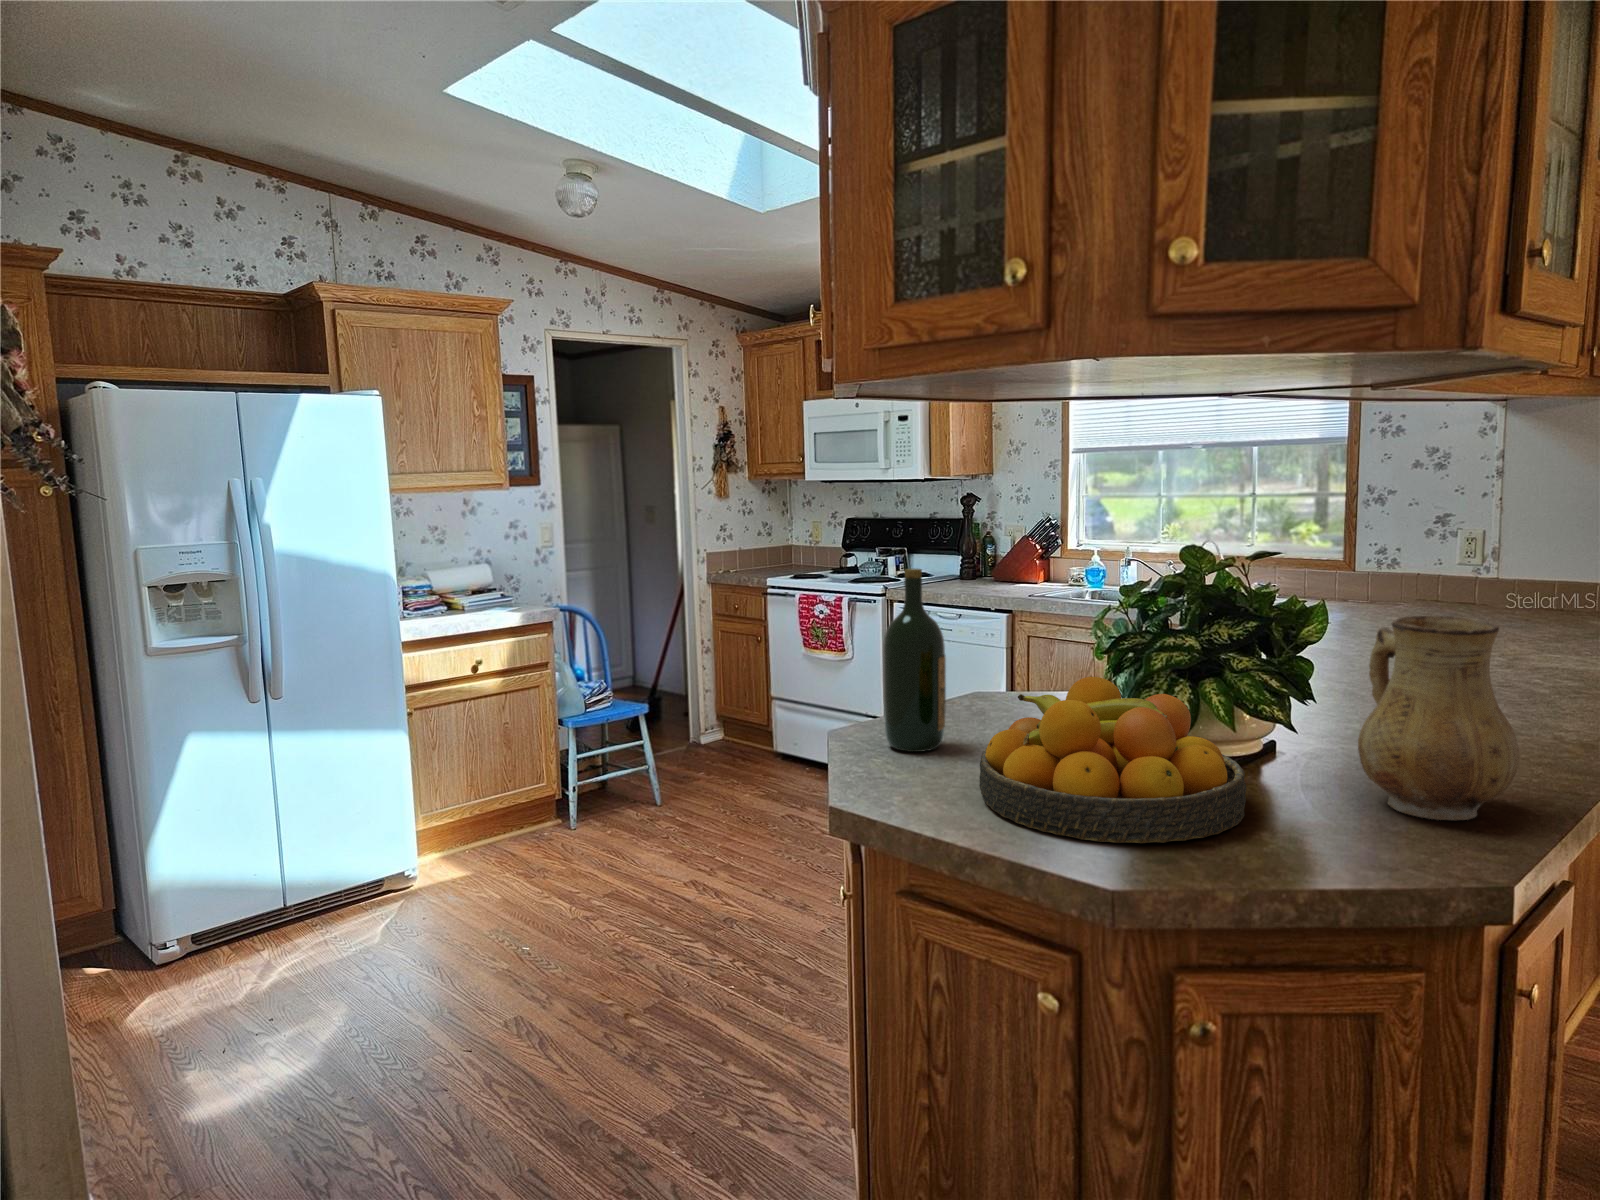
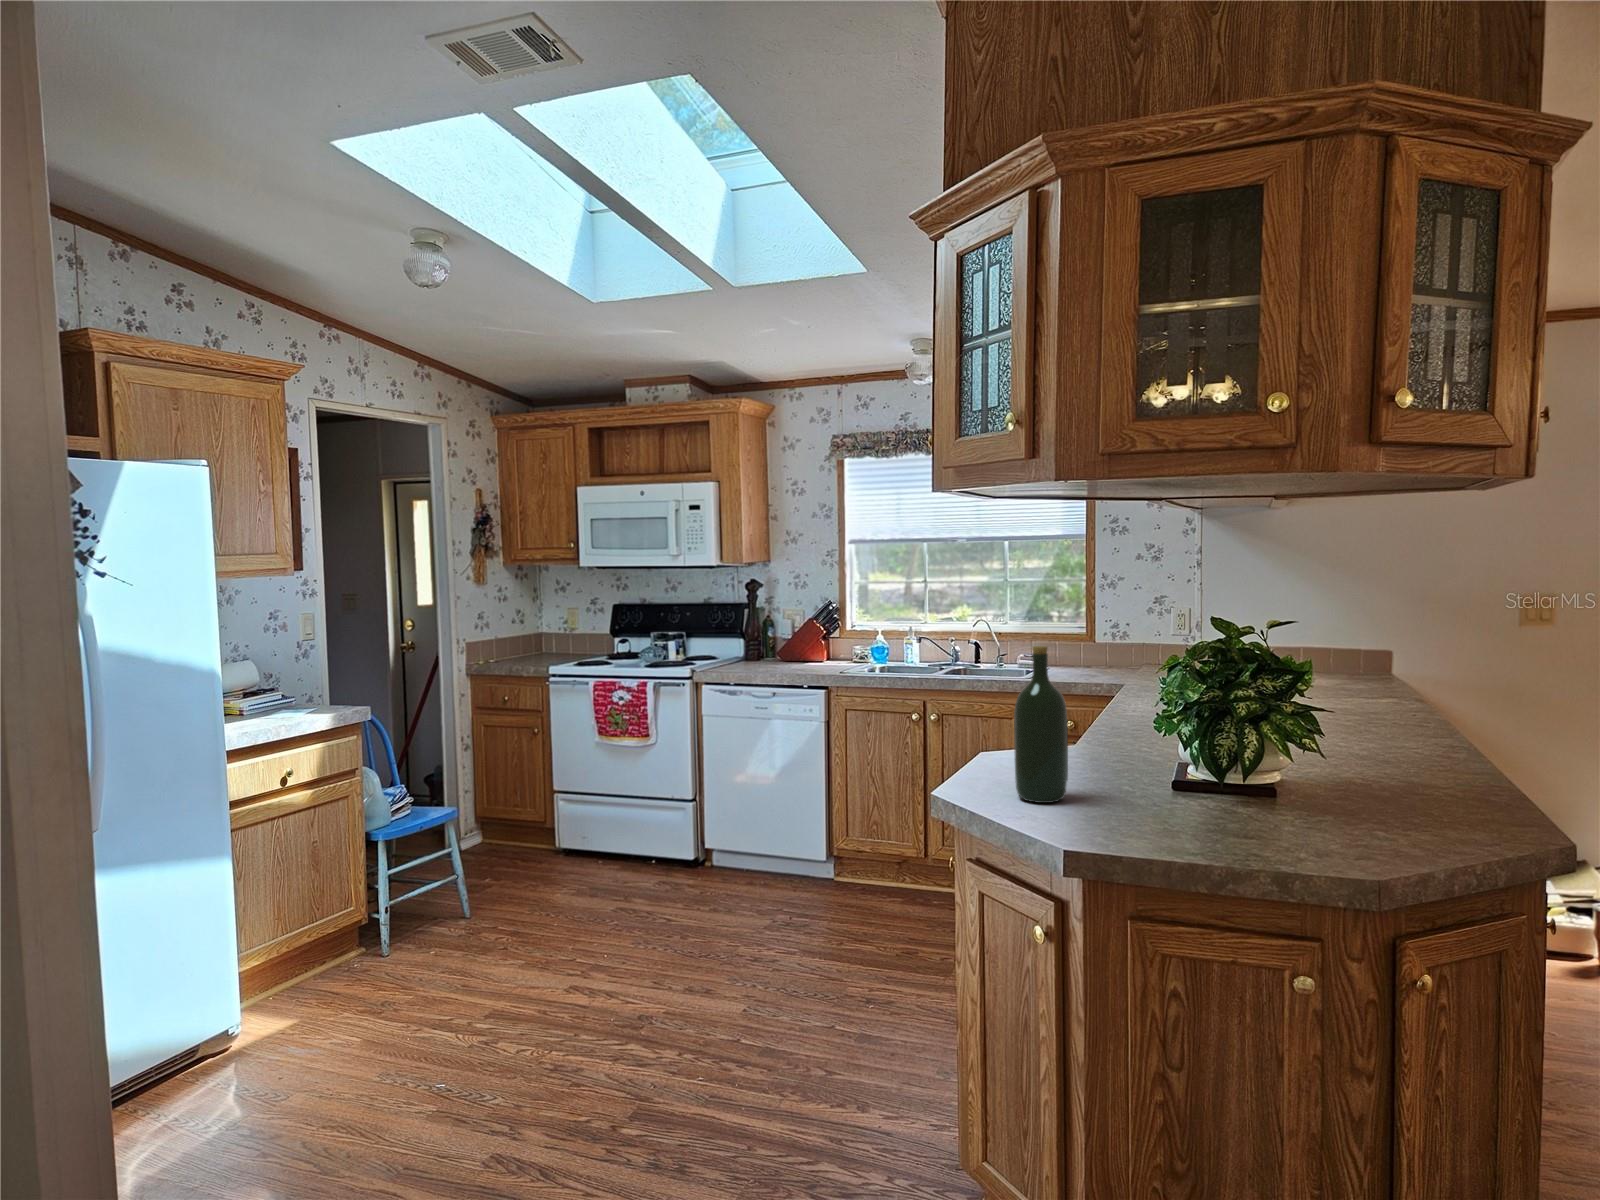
ceramic pitcher: present [1358,615,1519,820] -> none [1371,666,1493,806]
fruit bowl: present [979,677,1246,843] -> none [1151,725,1368,846]

